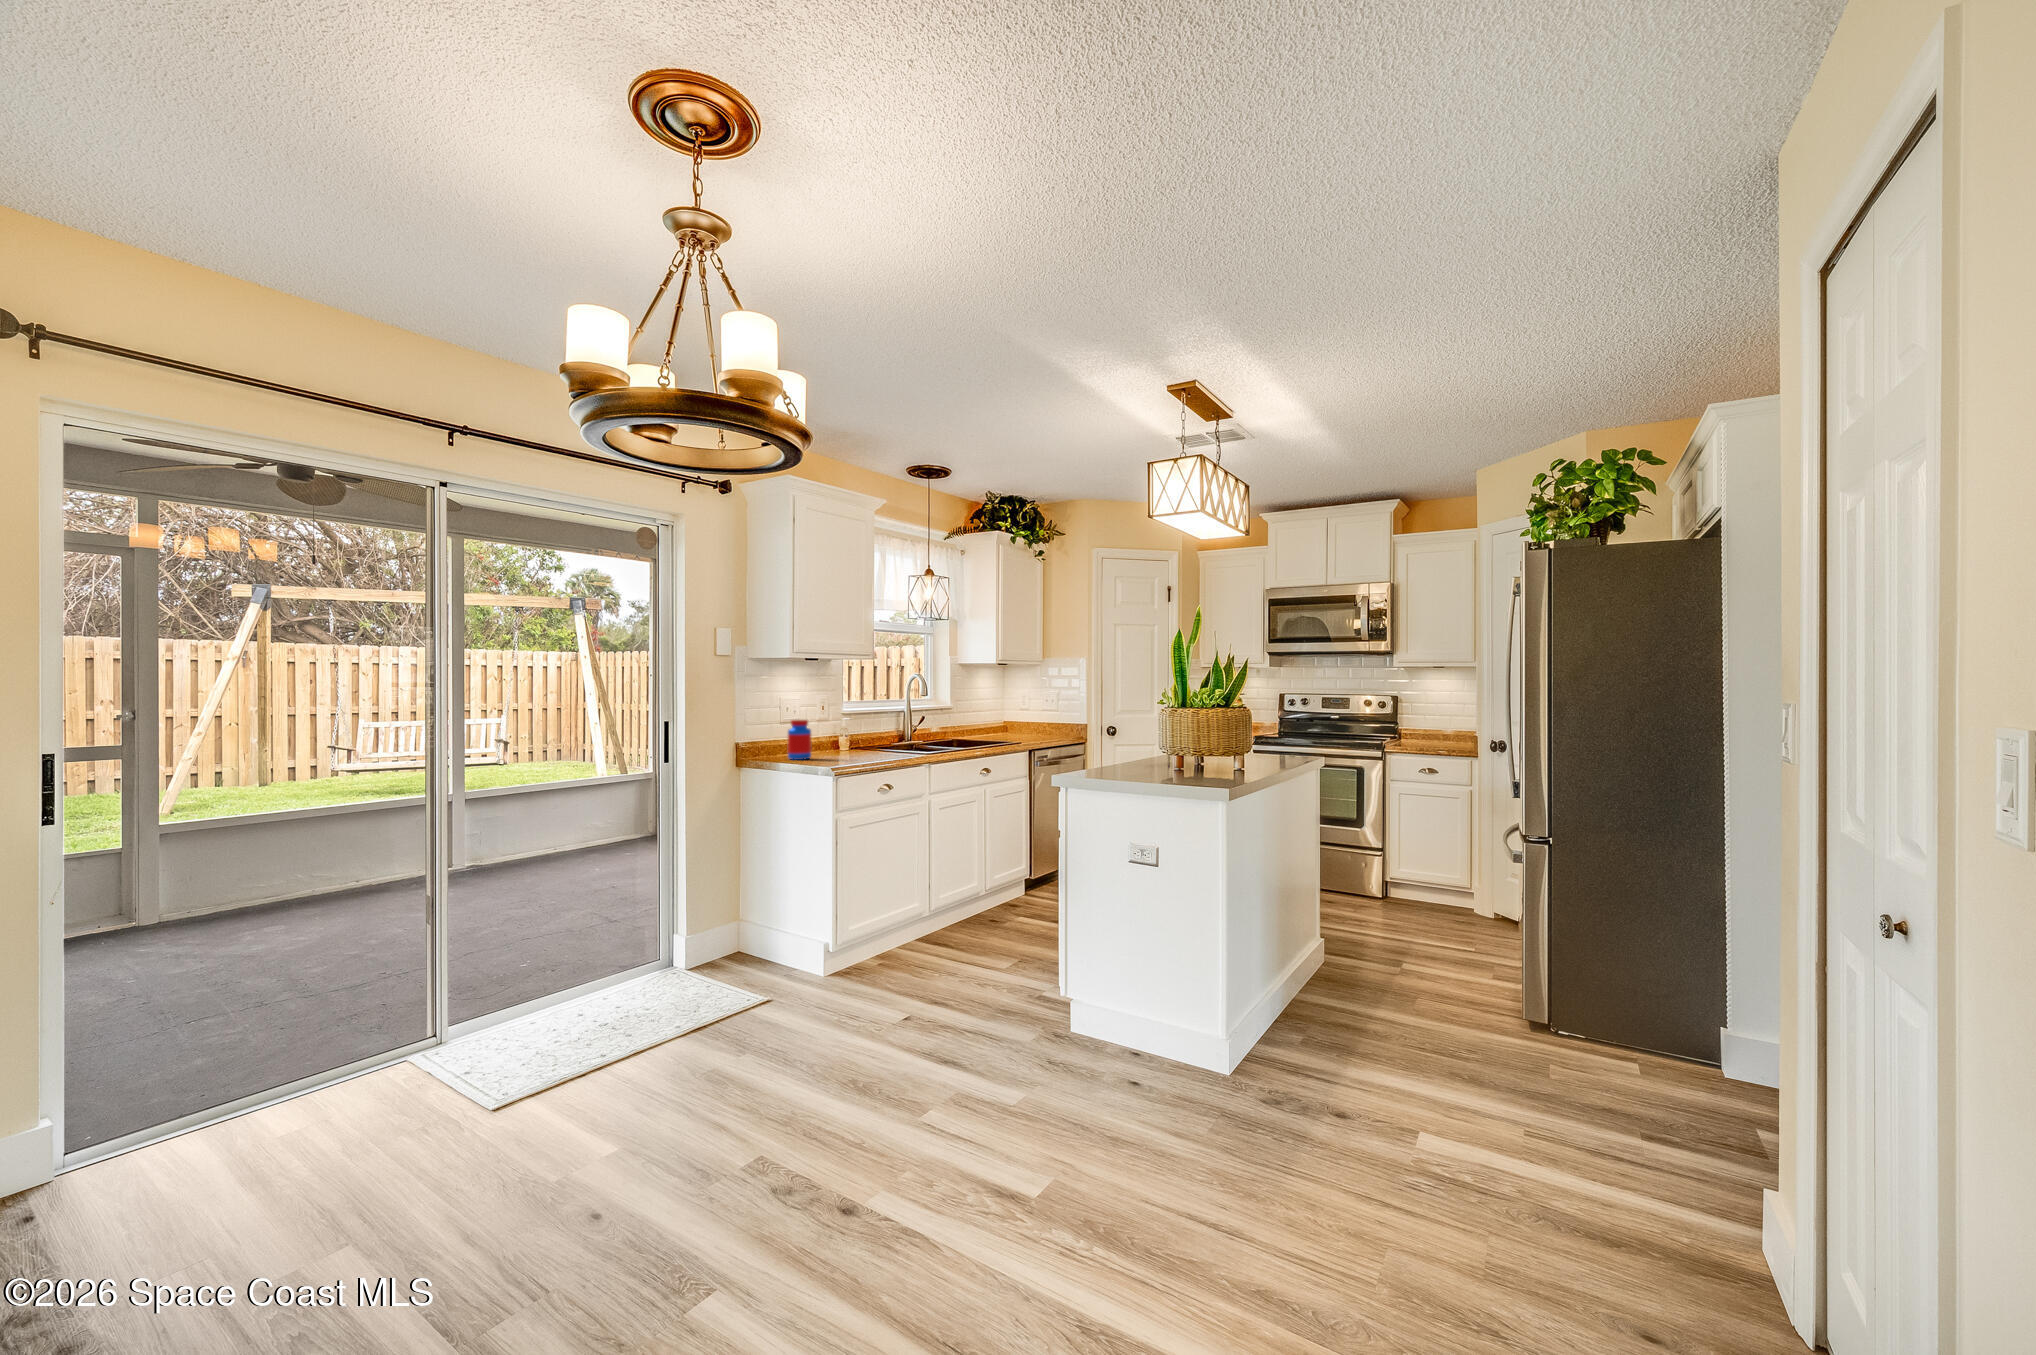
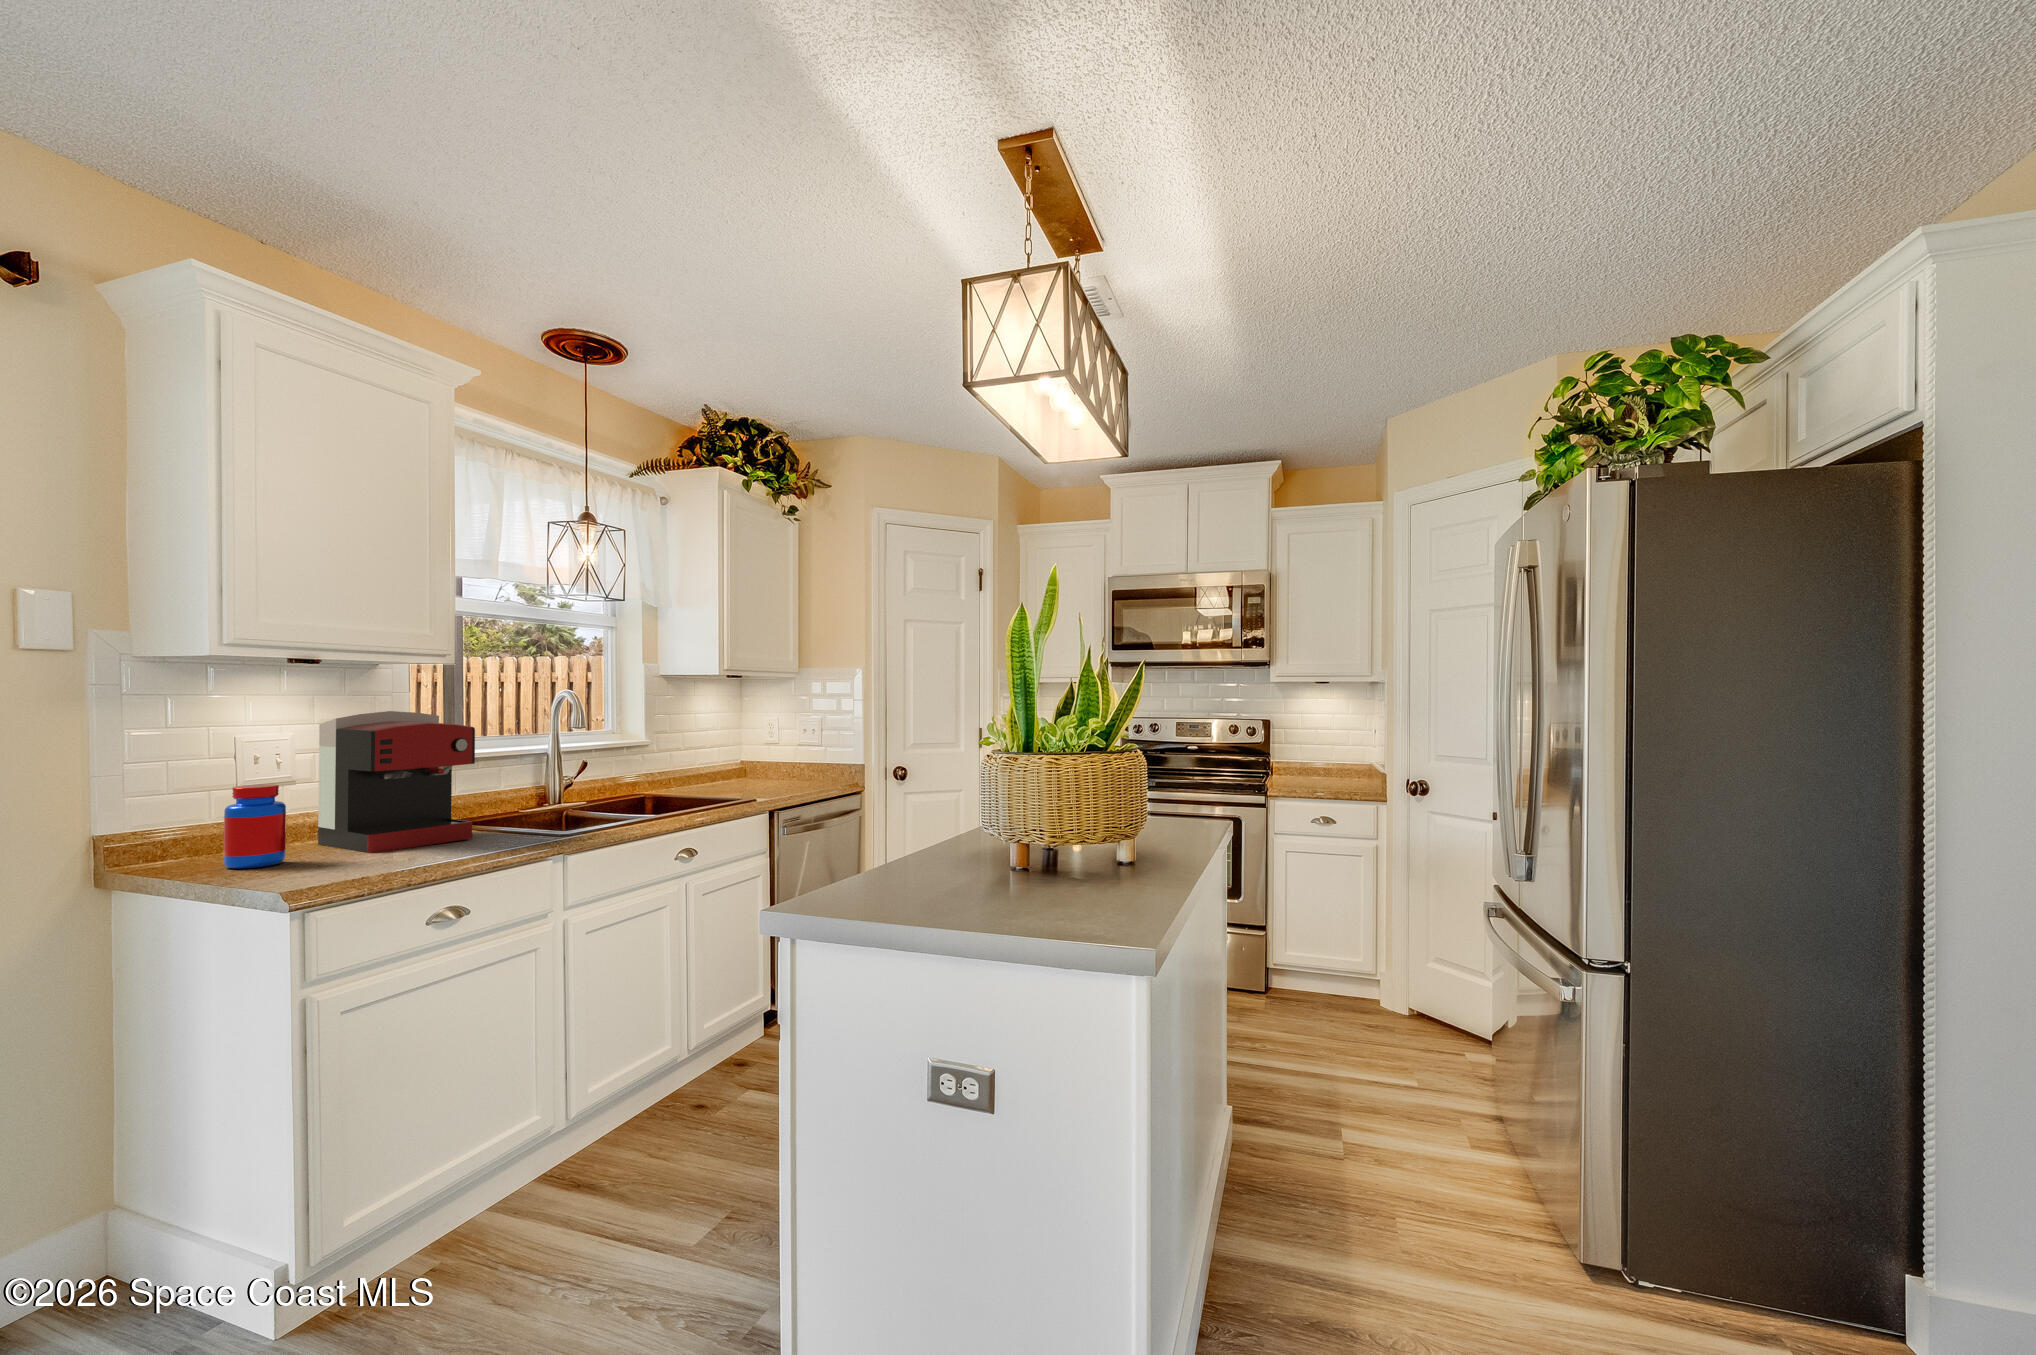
coffee maker: none [812,684,885,757] -> present [318,711,475,853]

